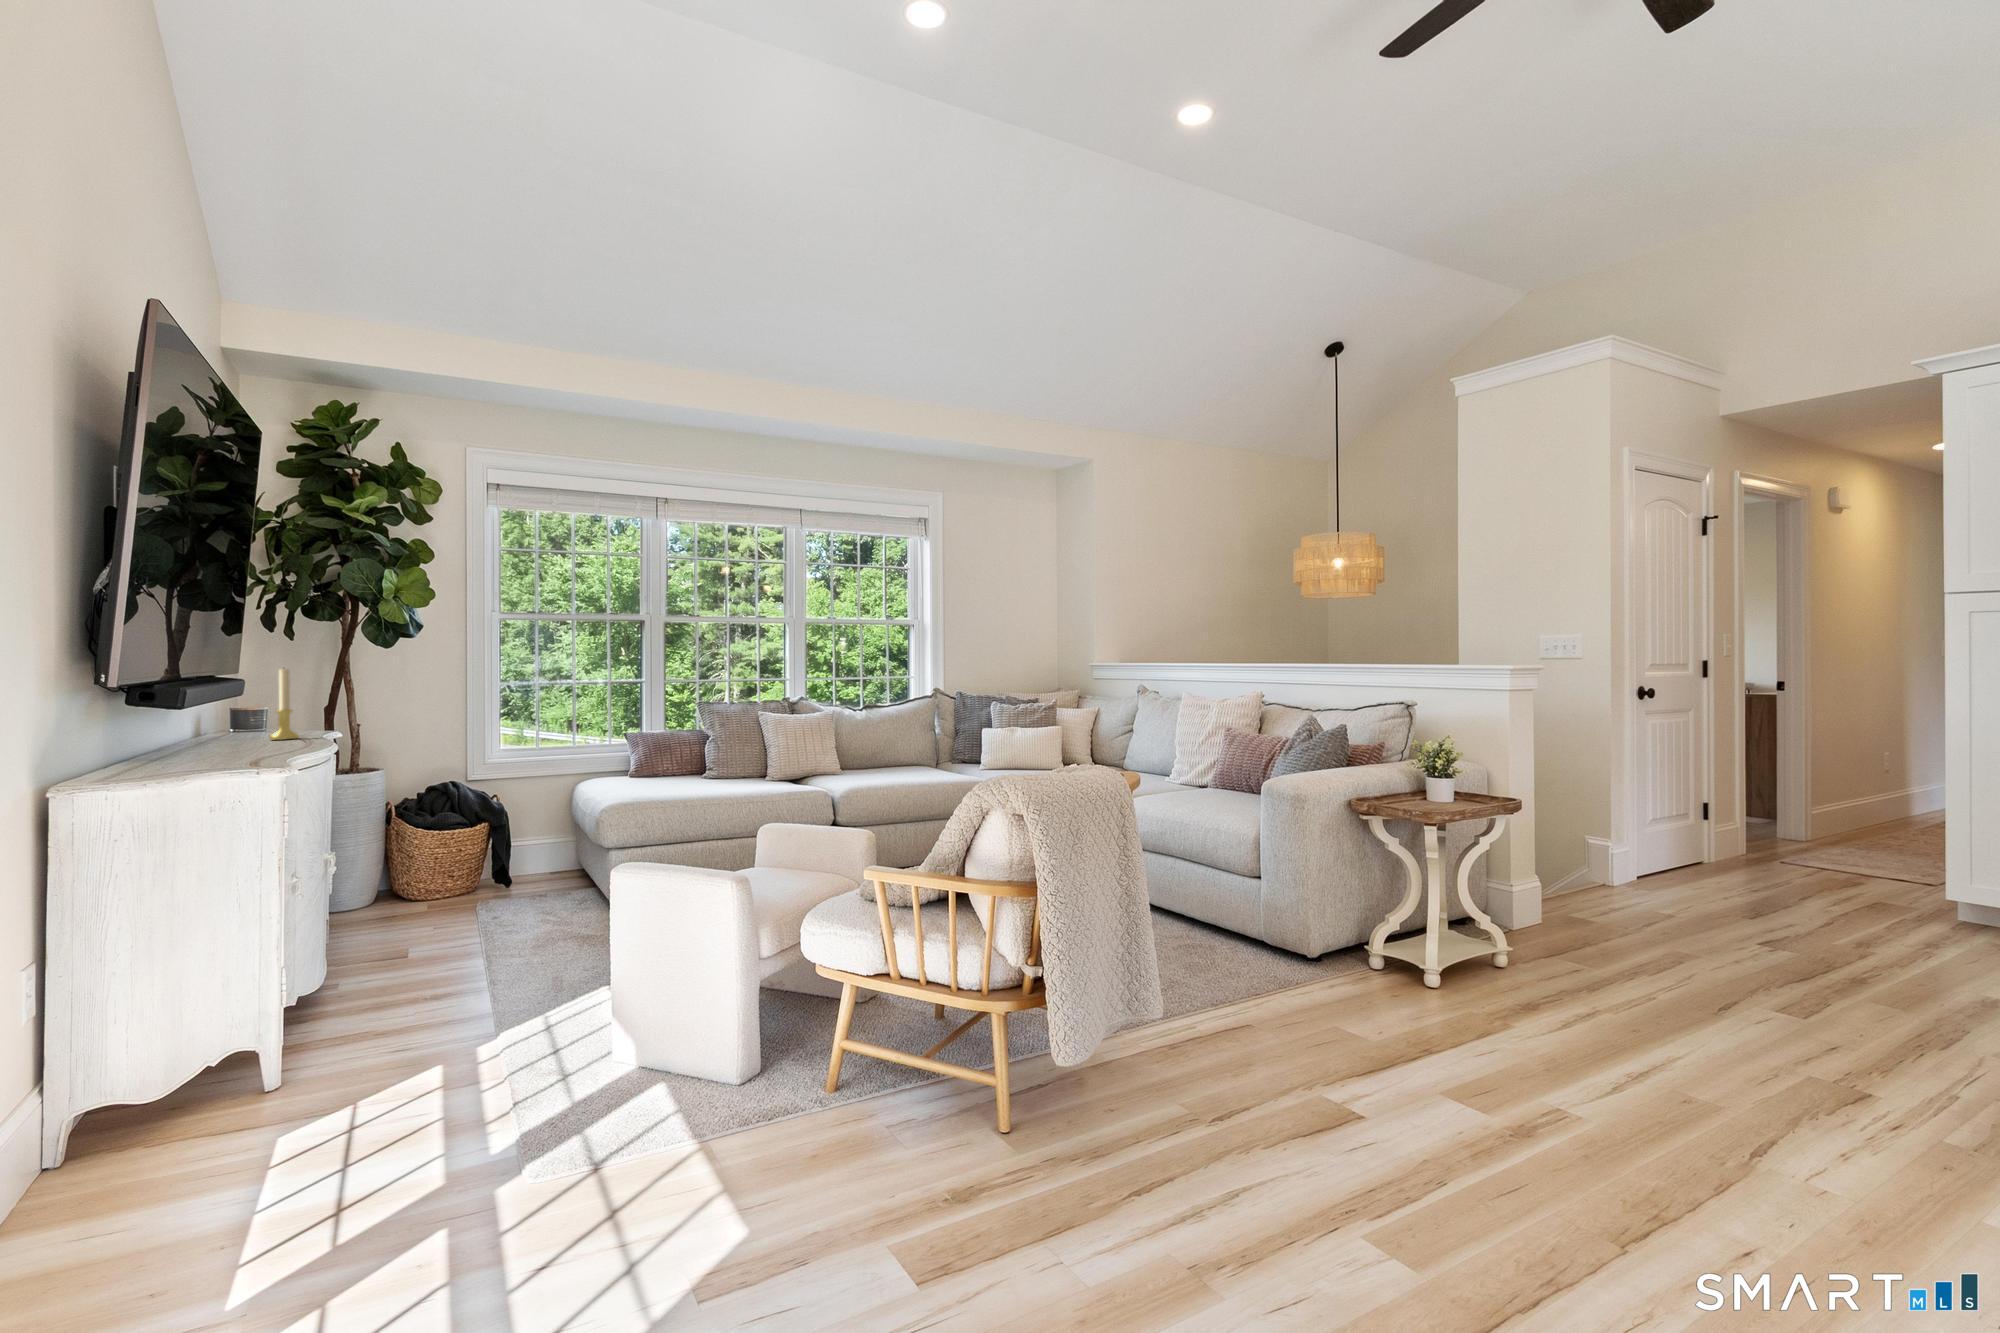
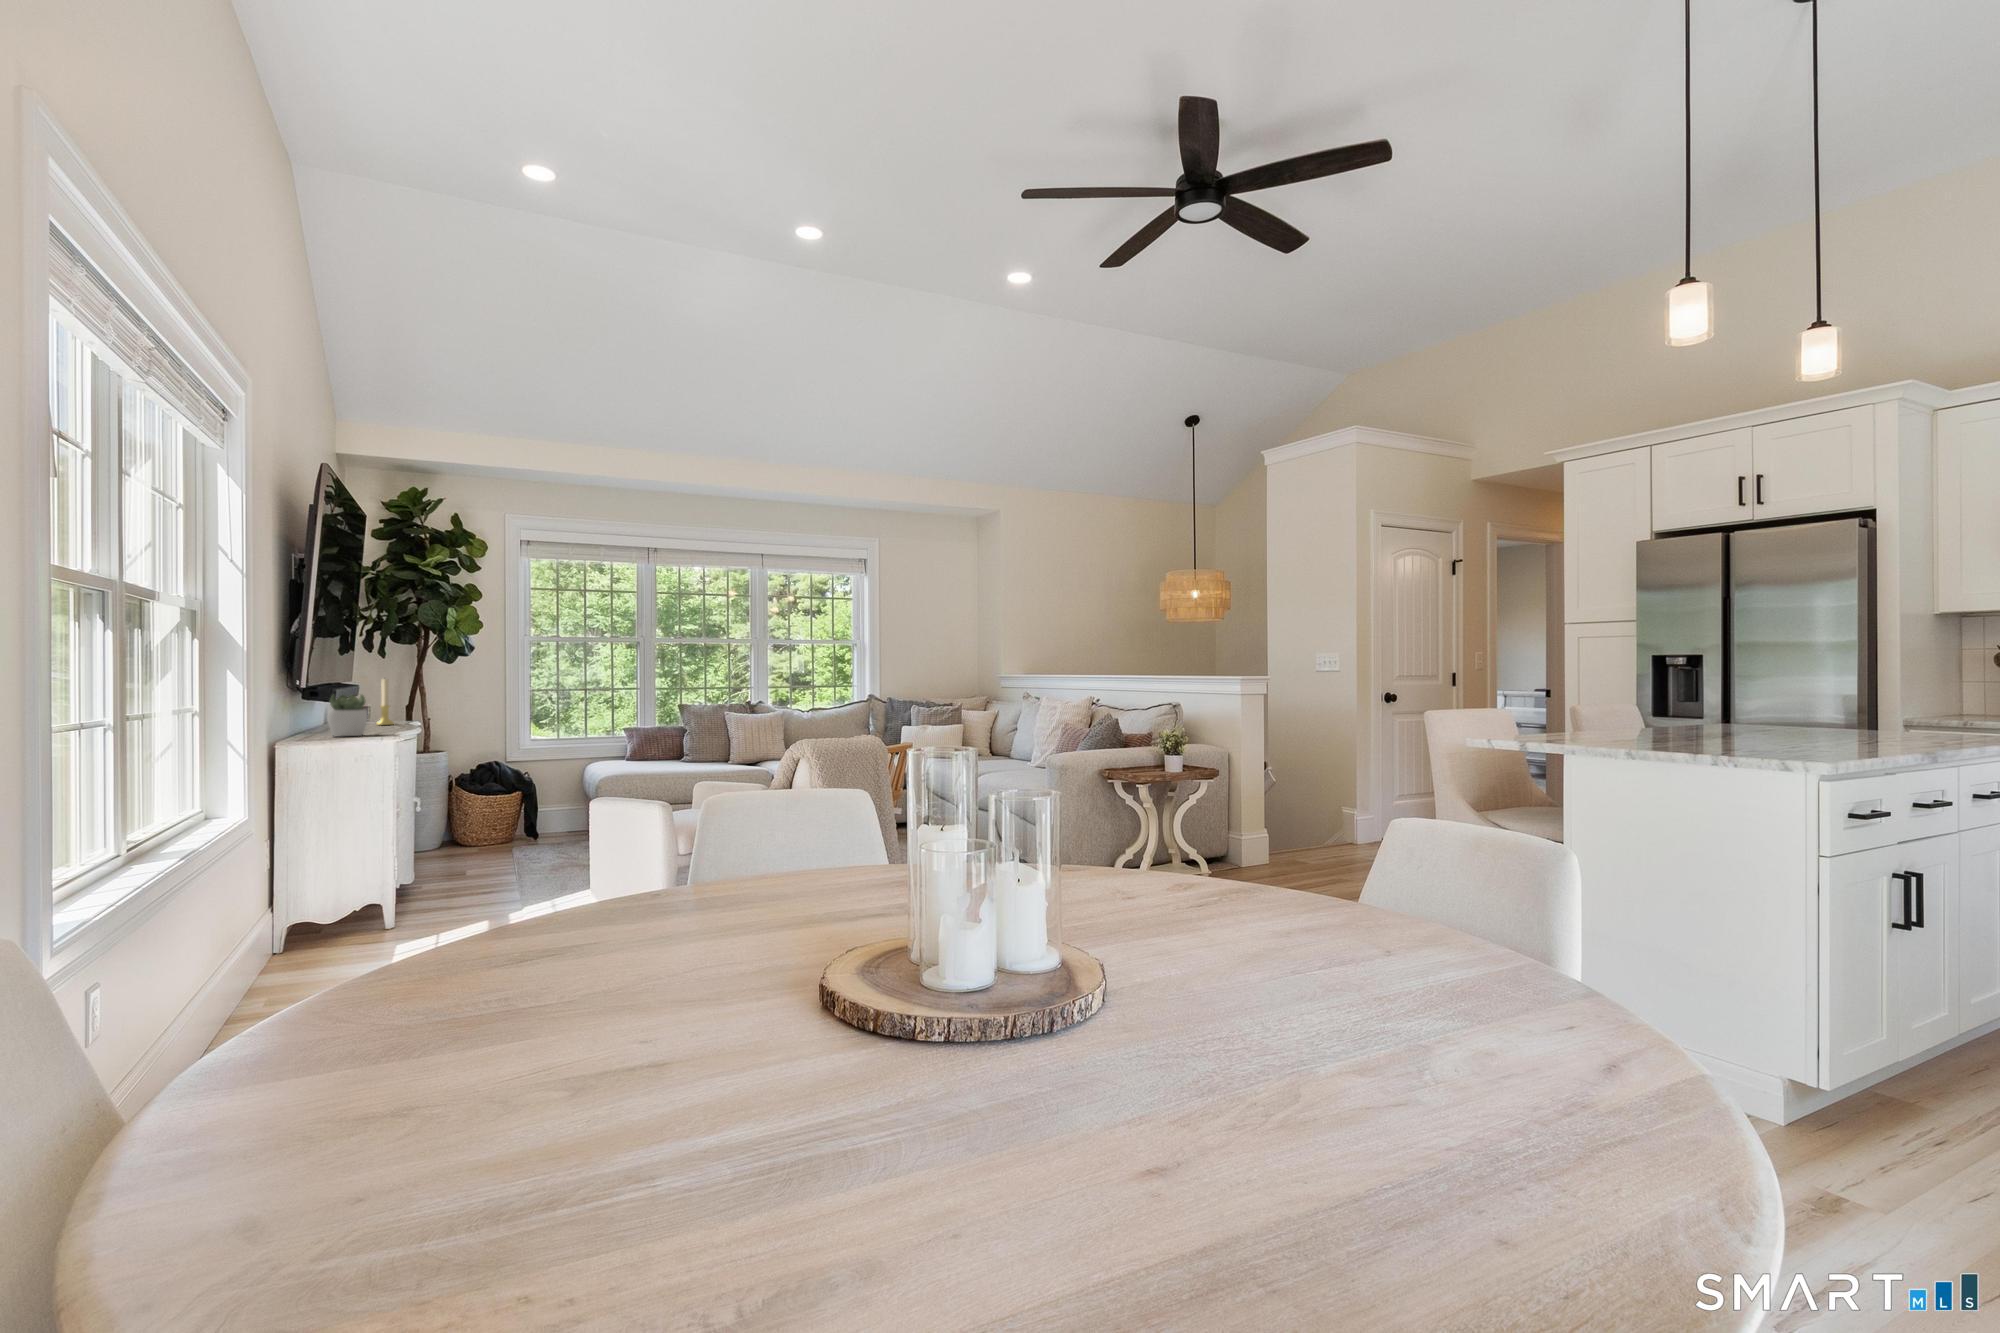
succulent plant: none [163,695,239,768] -> present [327,695,367,736]

